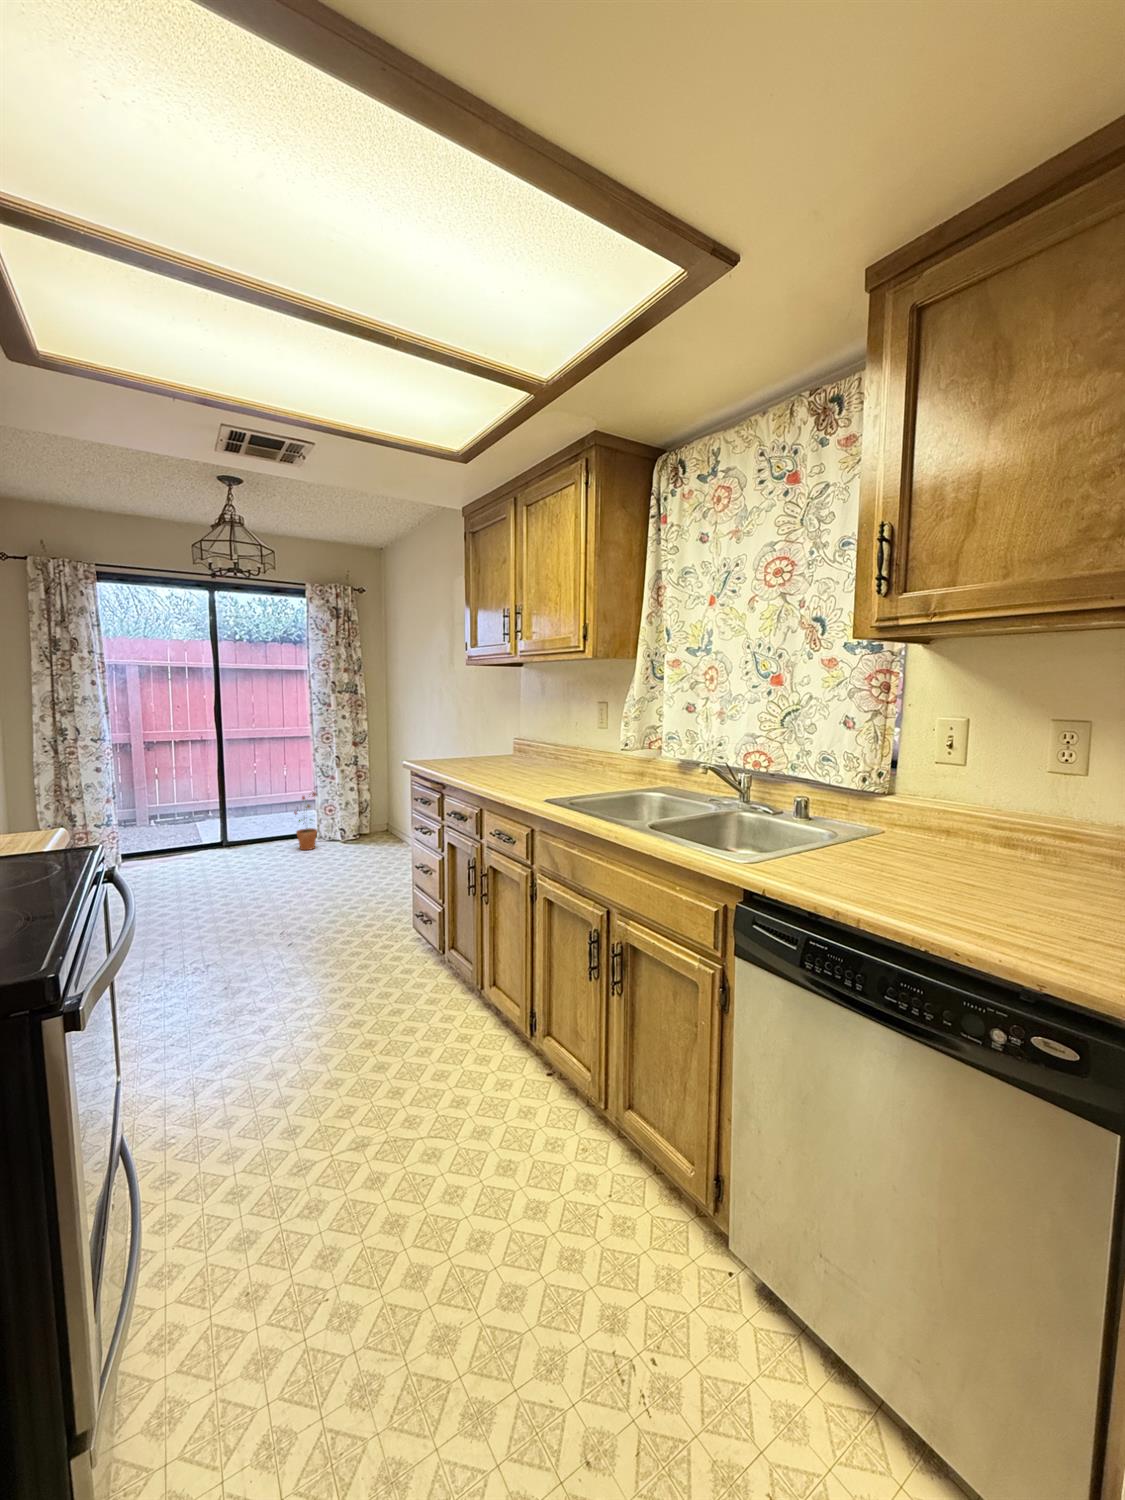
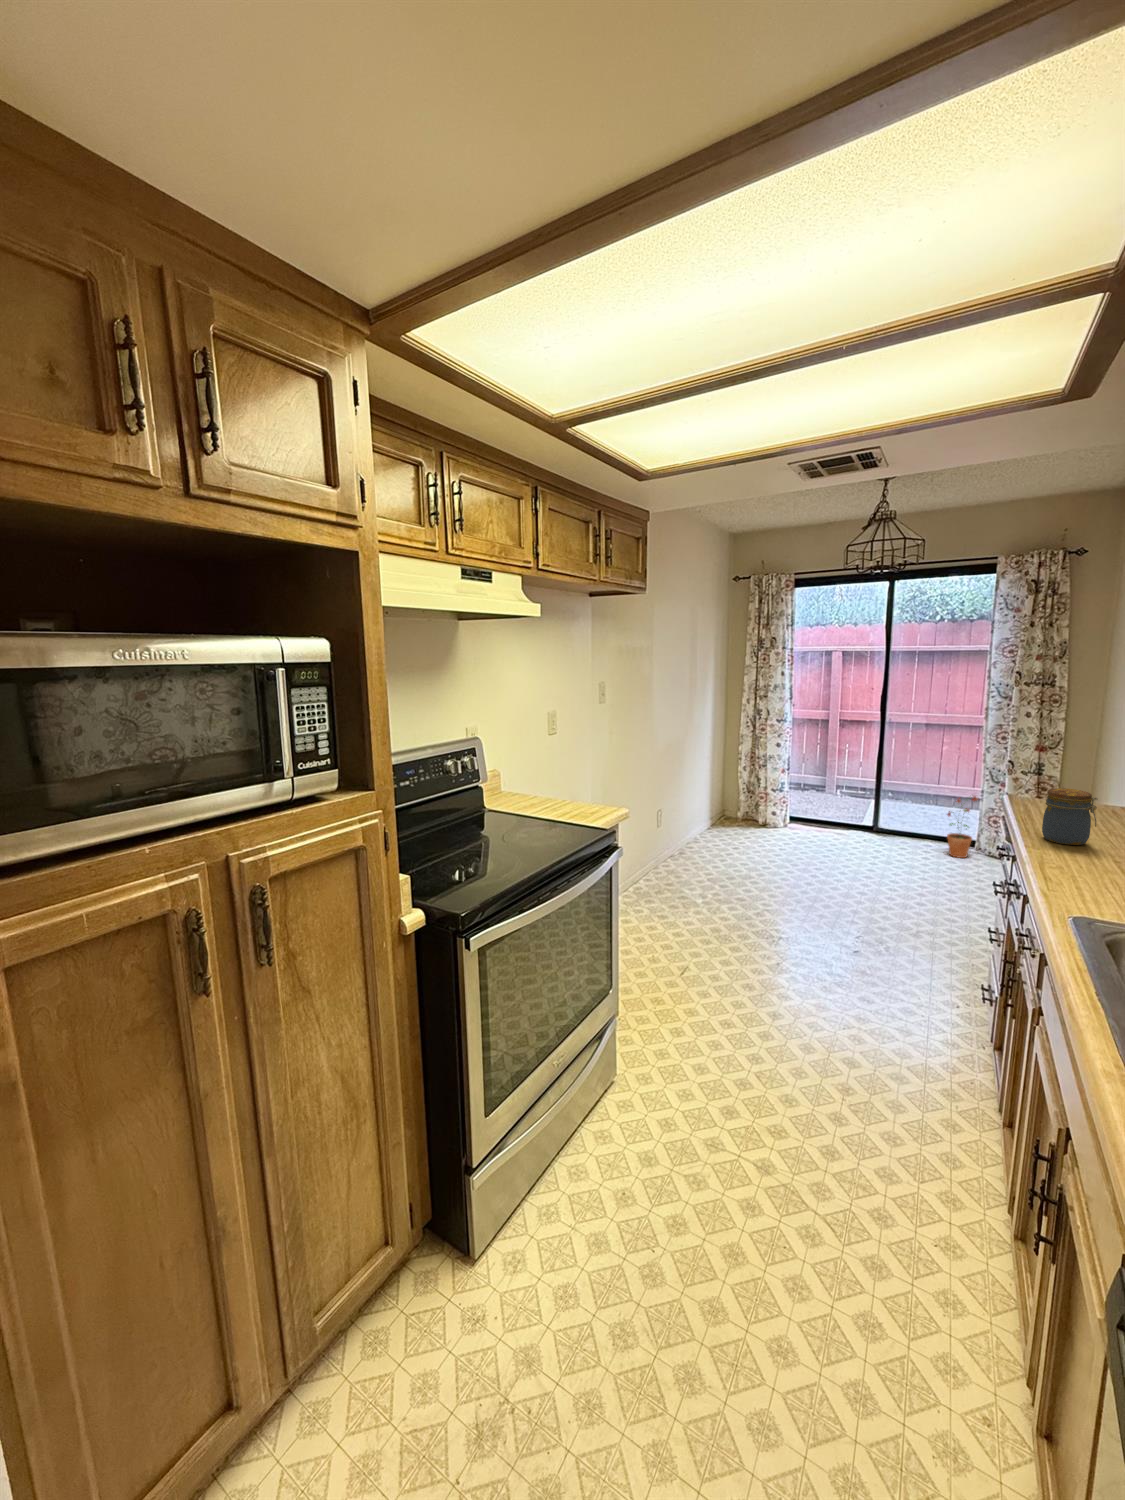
jar: none [474,735,503,774] -> present [1042,788,1098,845]

